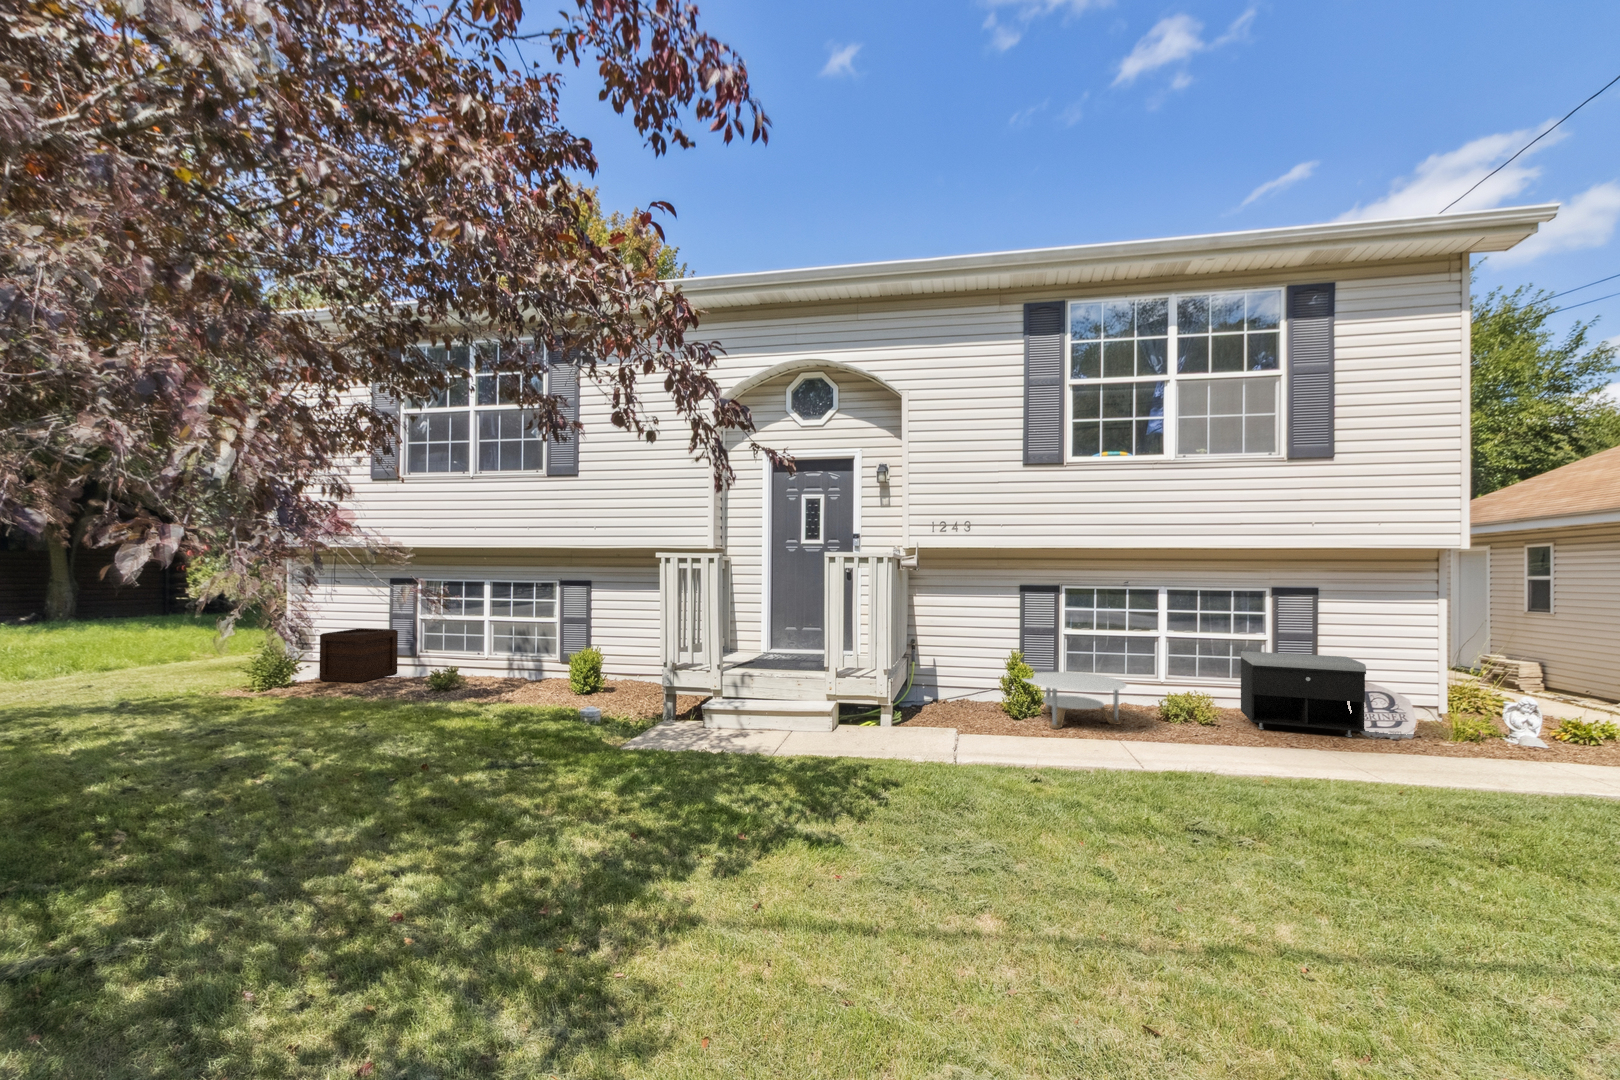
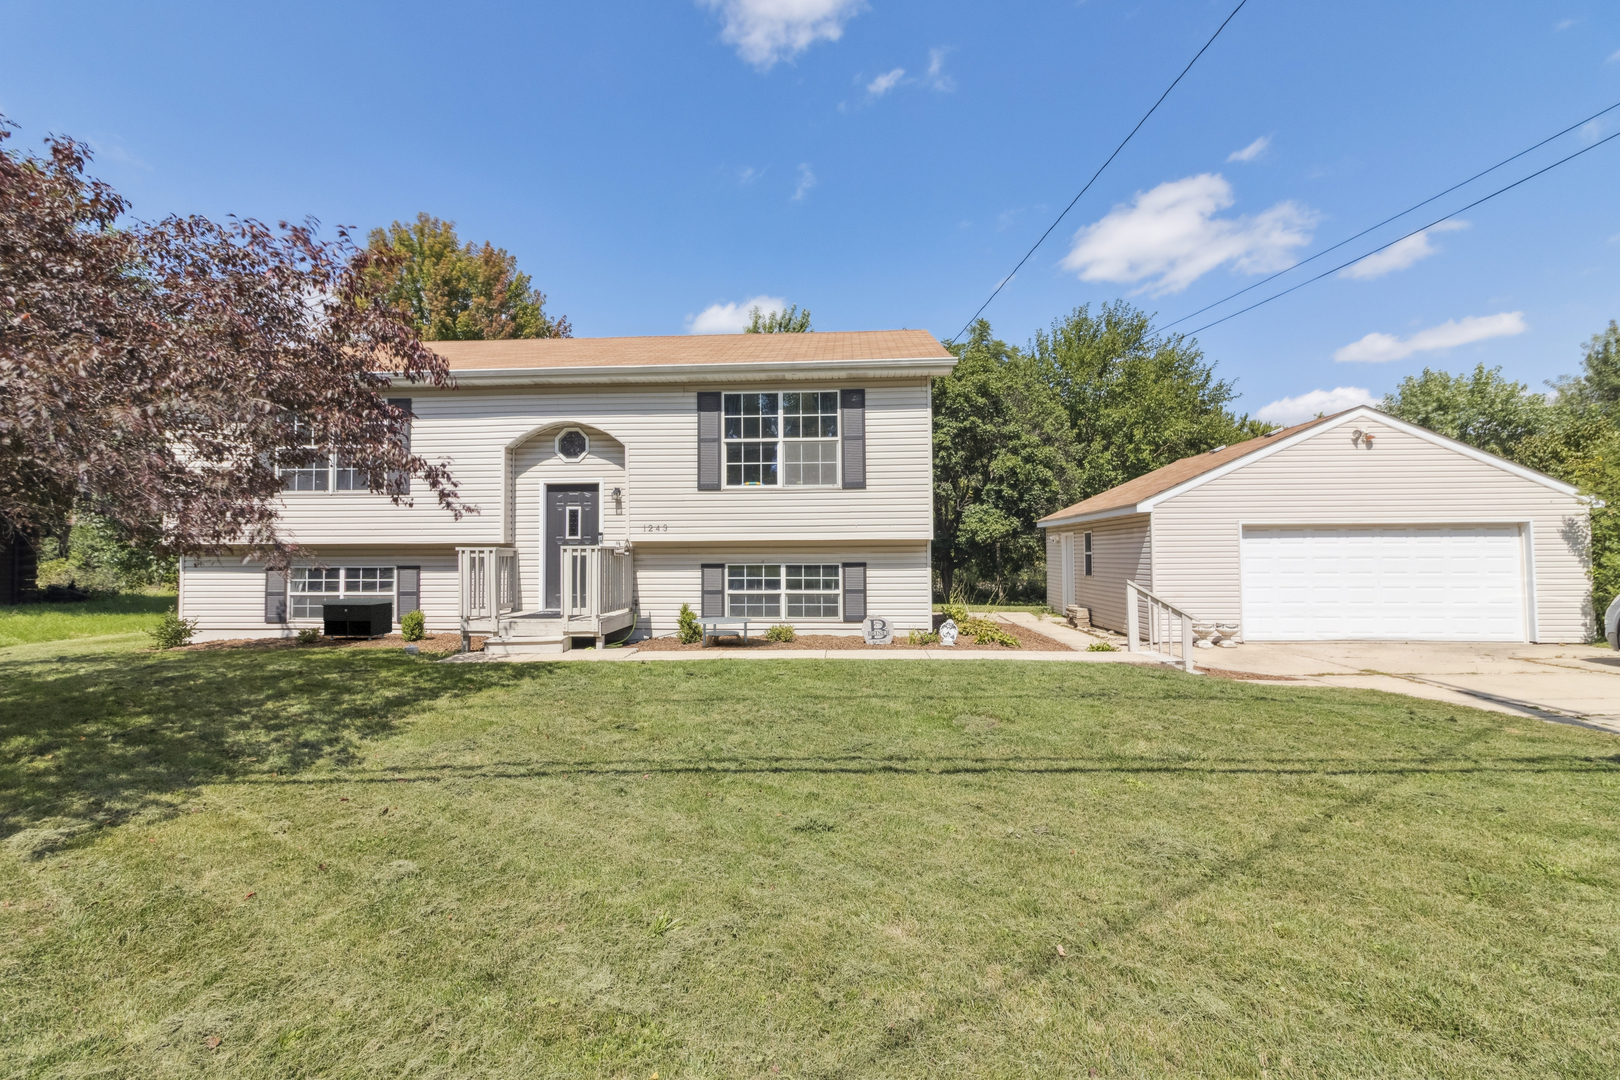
wooden crate: present [319,628,398,683] -> none [207,604,271,641]
storage bench: present [1241,651,1366,737] -> present [322,598,392,640]

